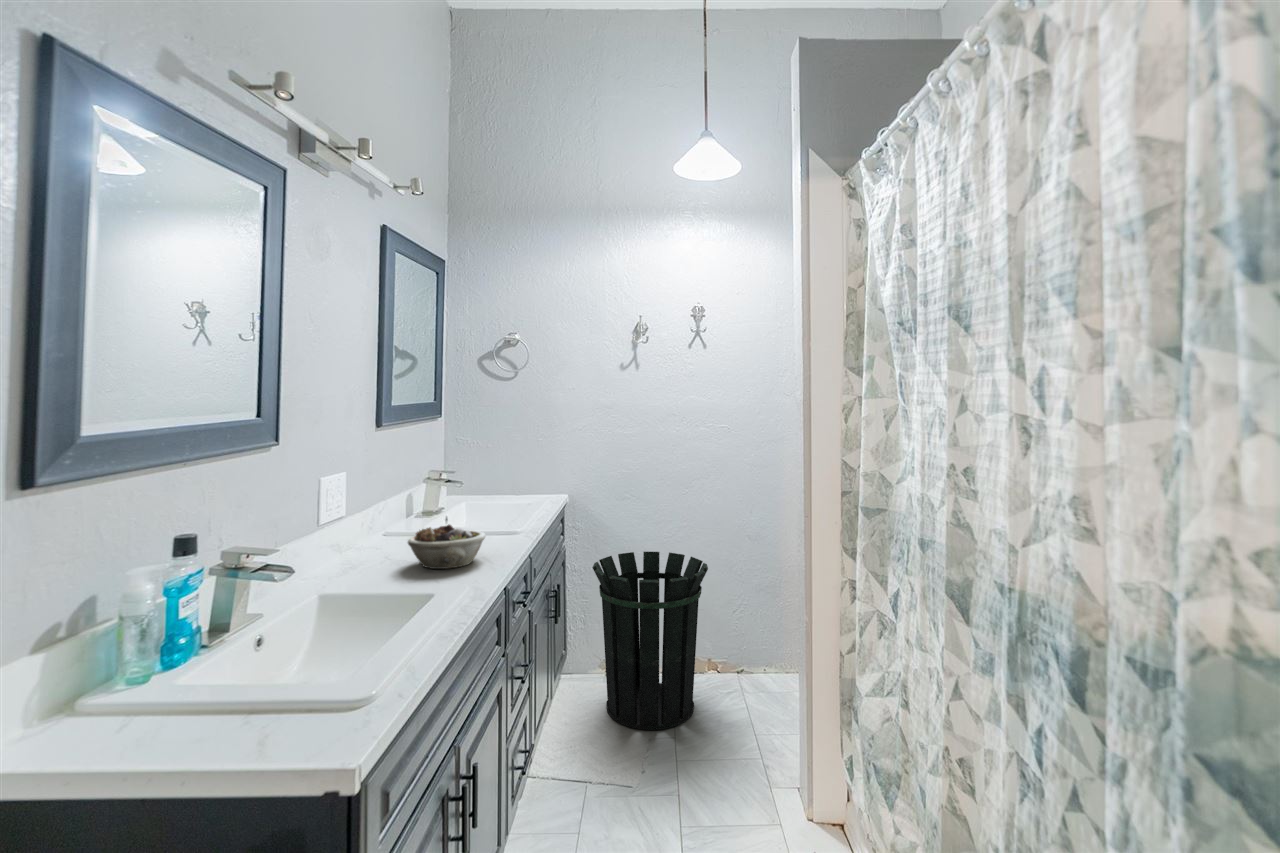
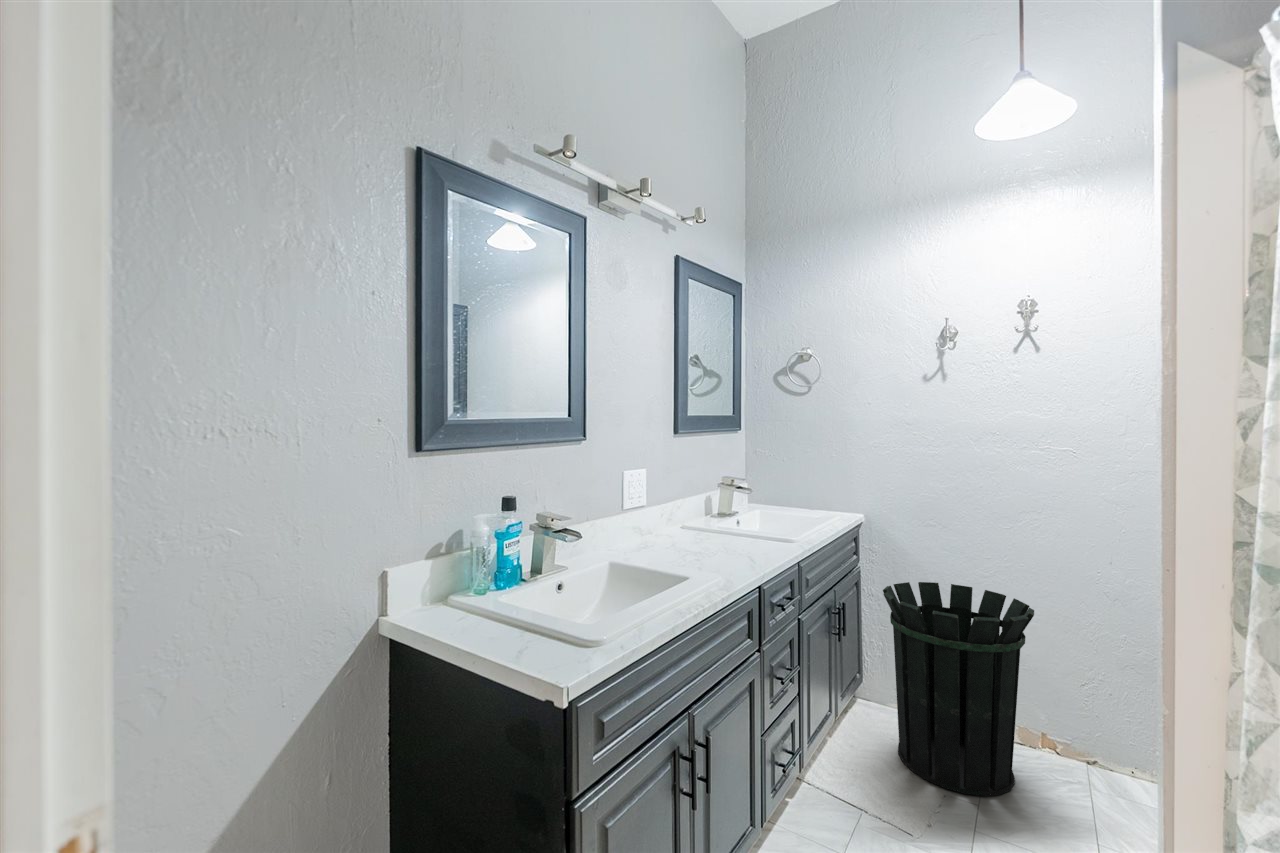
succulent planter: present [408,525,485,569] -> none [681,519,749,558]

